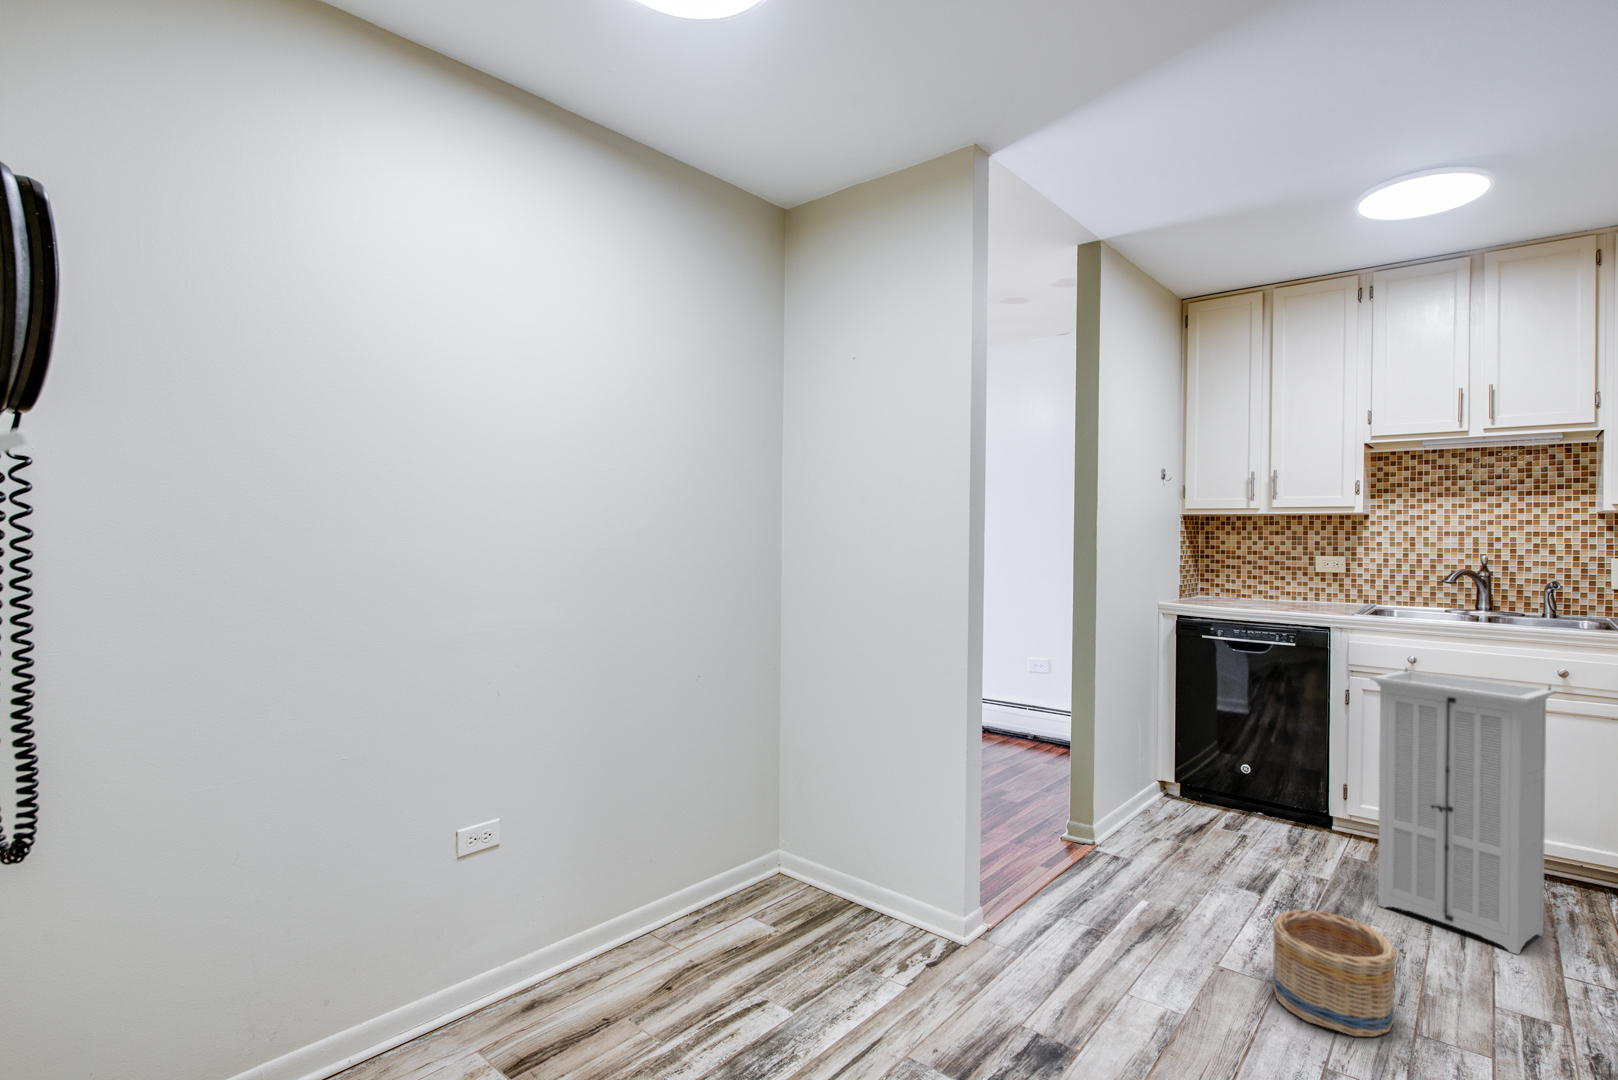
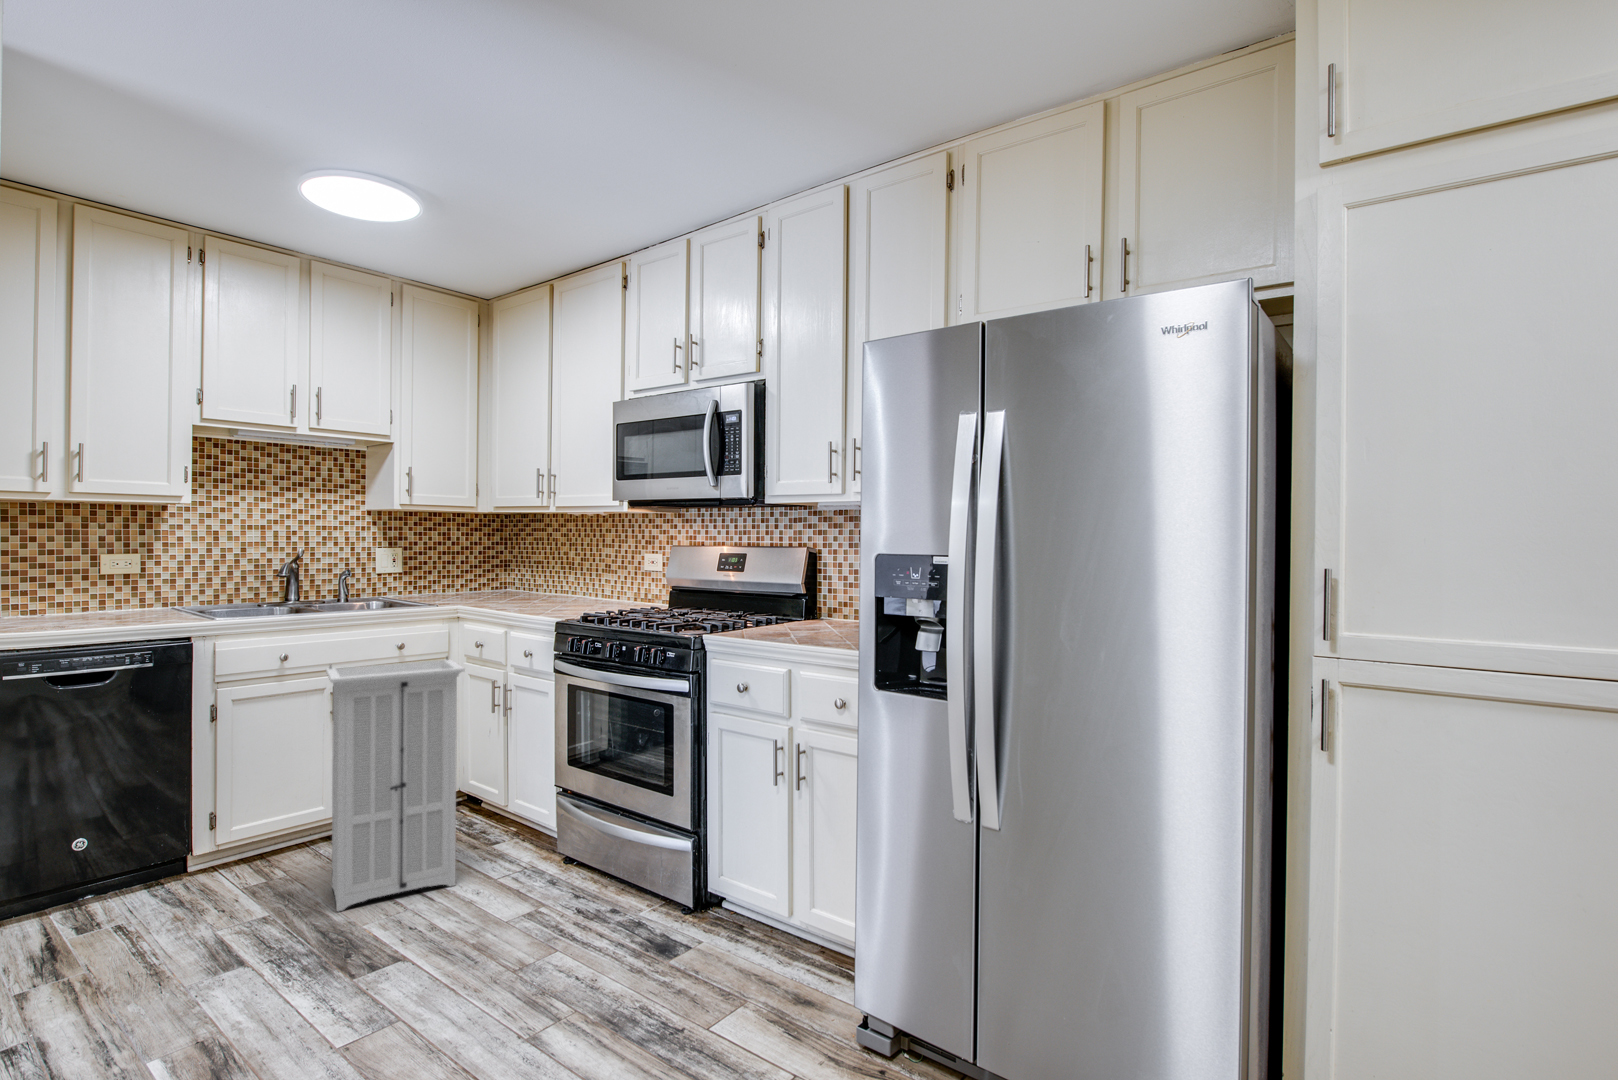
basket: present [1272,910,1397,1036] -> none [387,910,500,1035]

